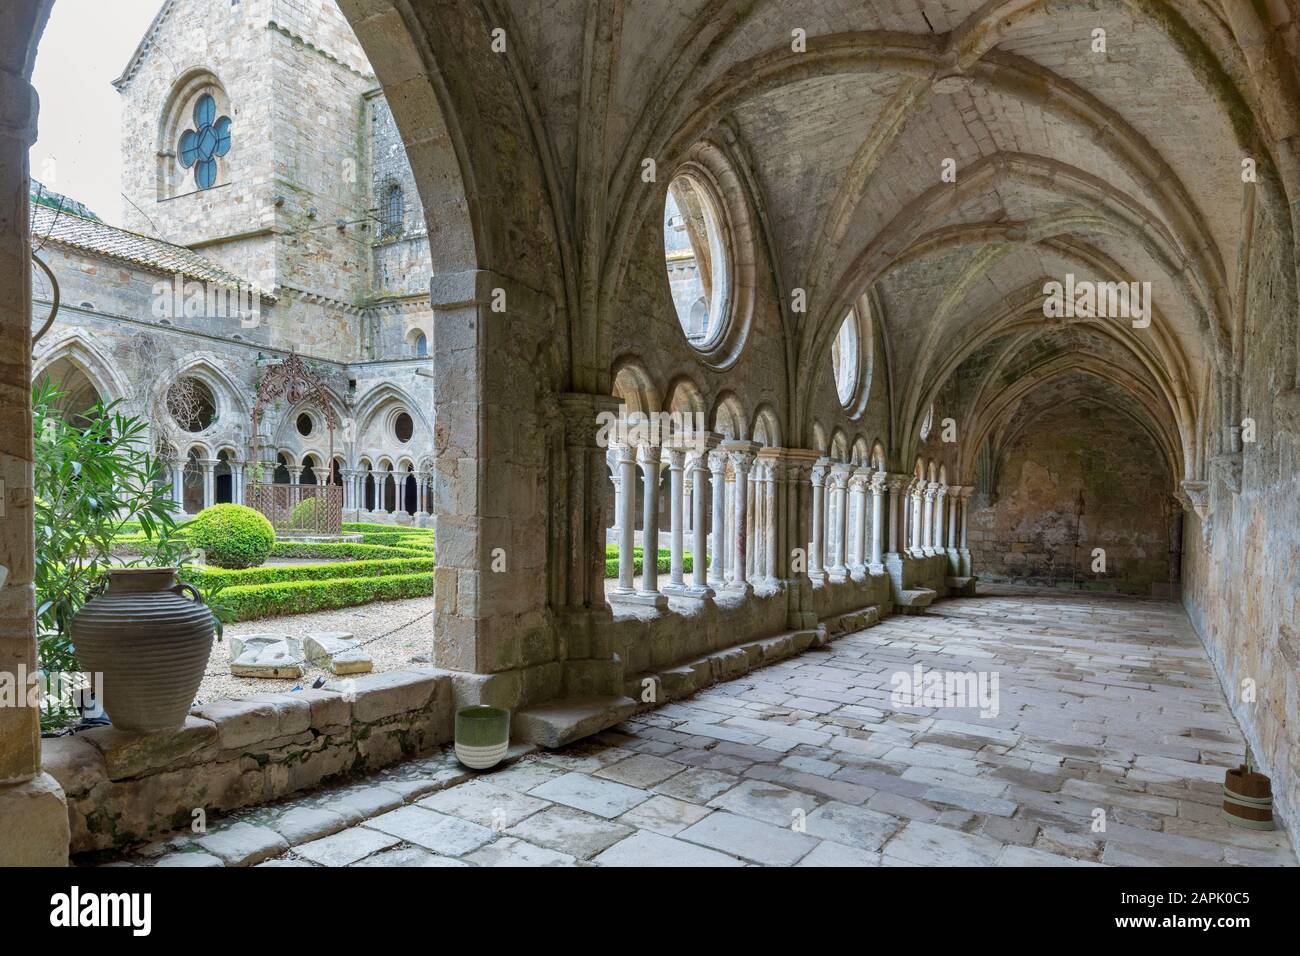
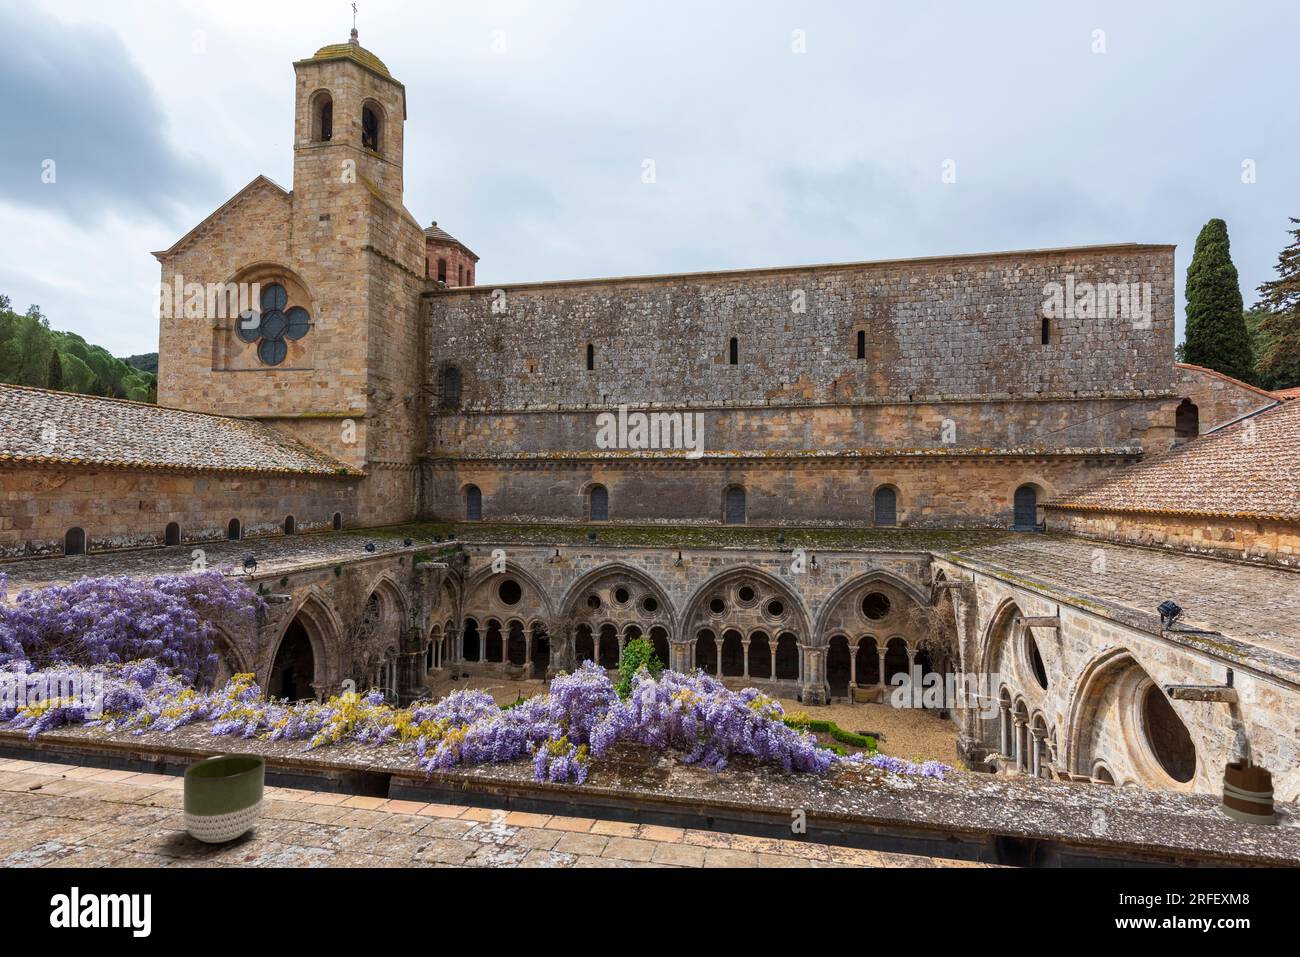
planter: present [455,704,510,769] -> present [183,753,265,843]

